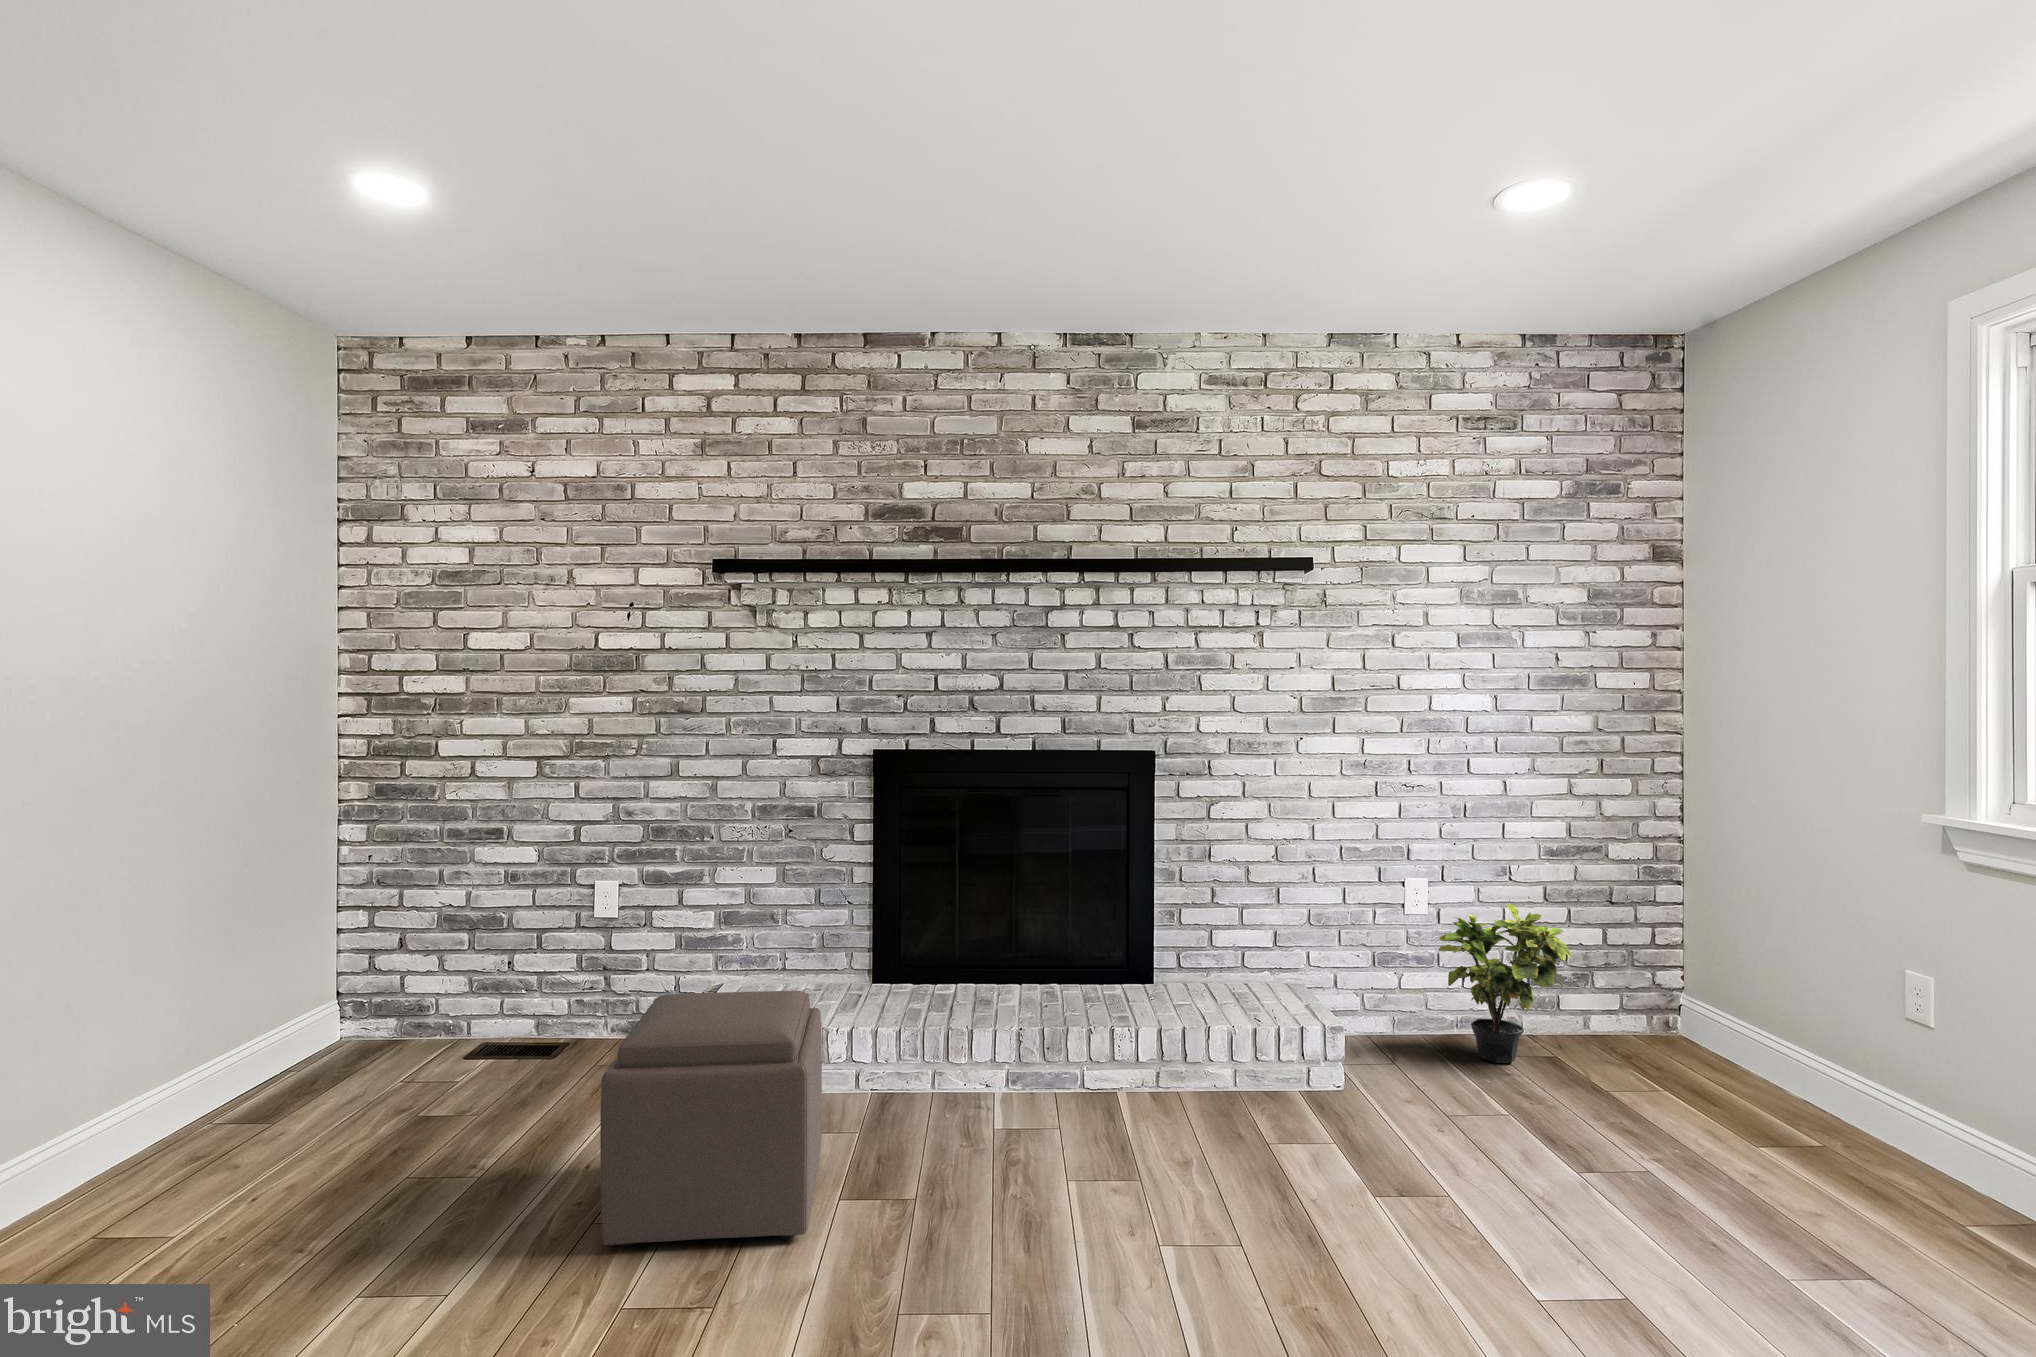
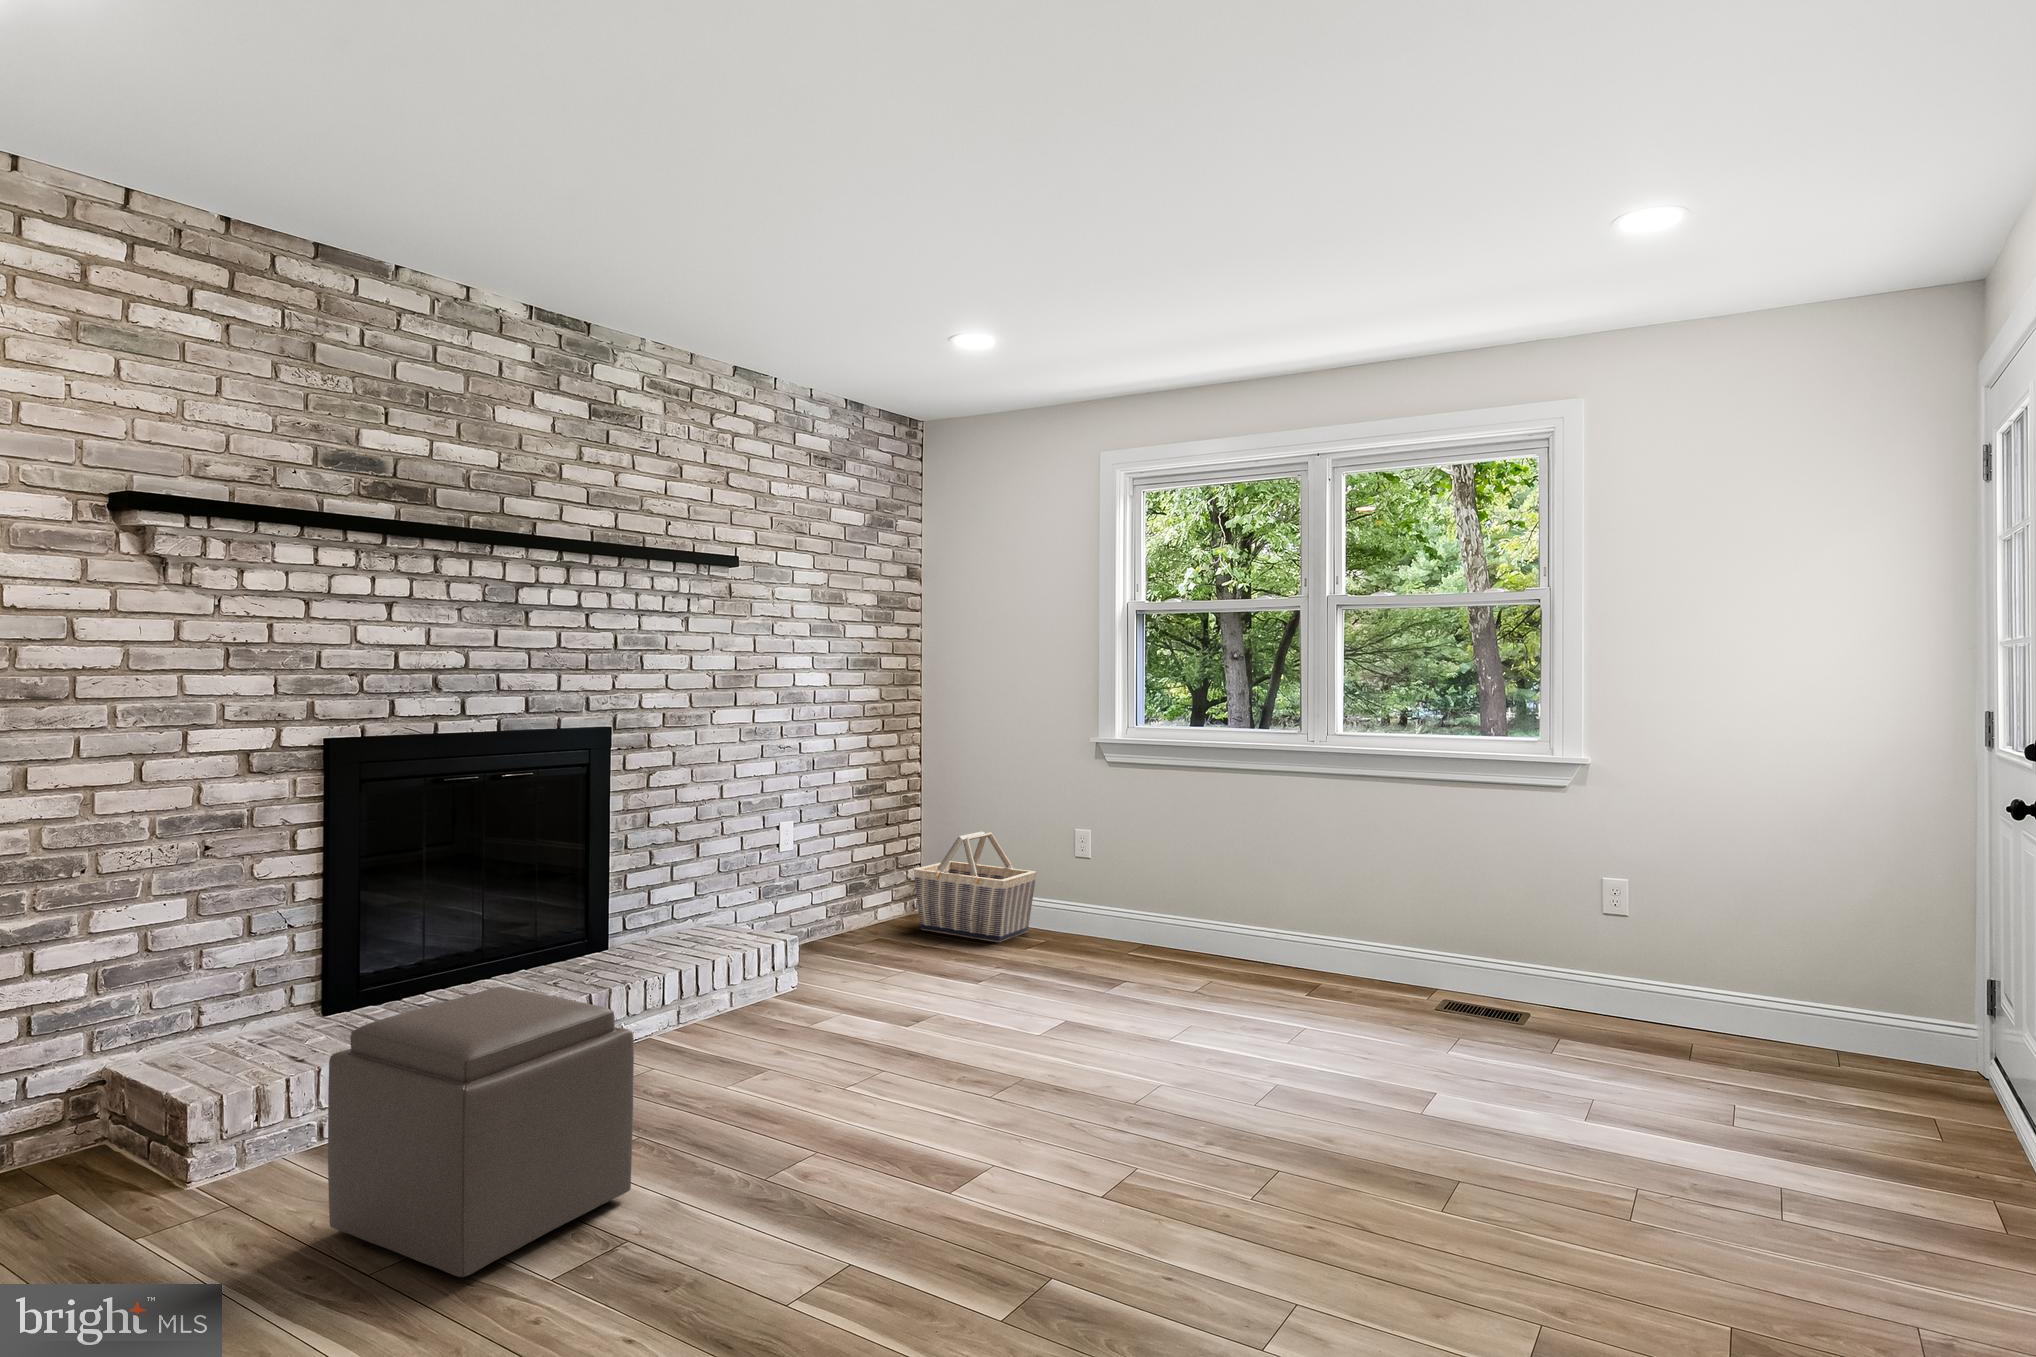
potted plant: present [1439,903,1572,1063] -> none [803,831,900,950]
basket: none [1626,937,1830,1115] -> present [914,831,1037,942]

